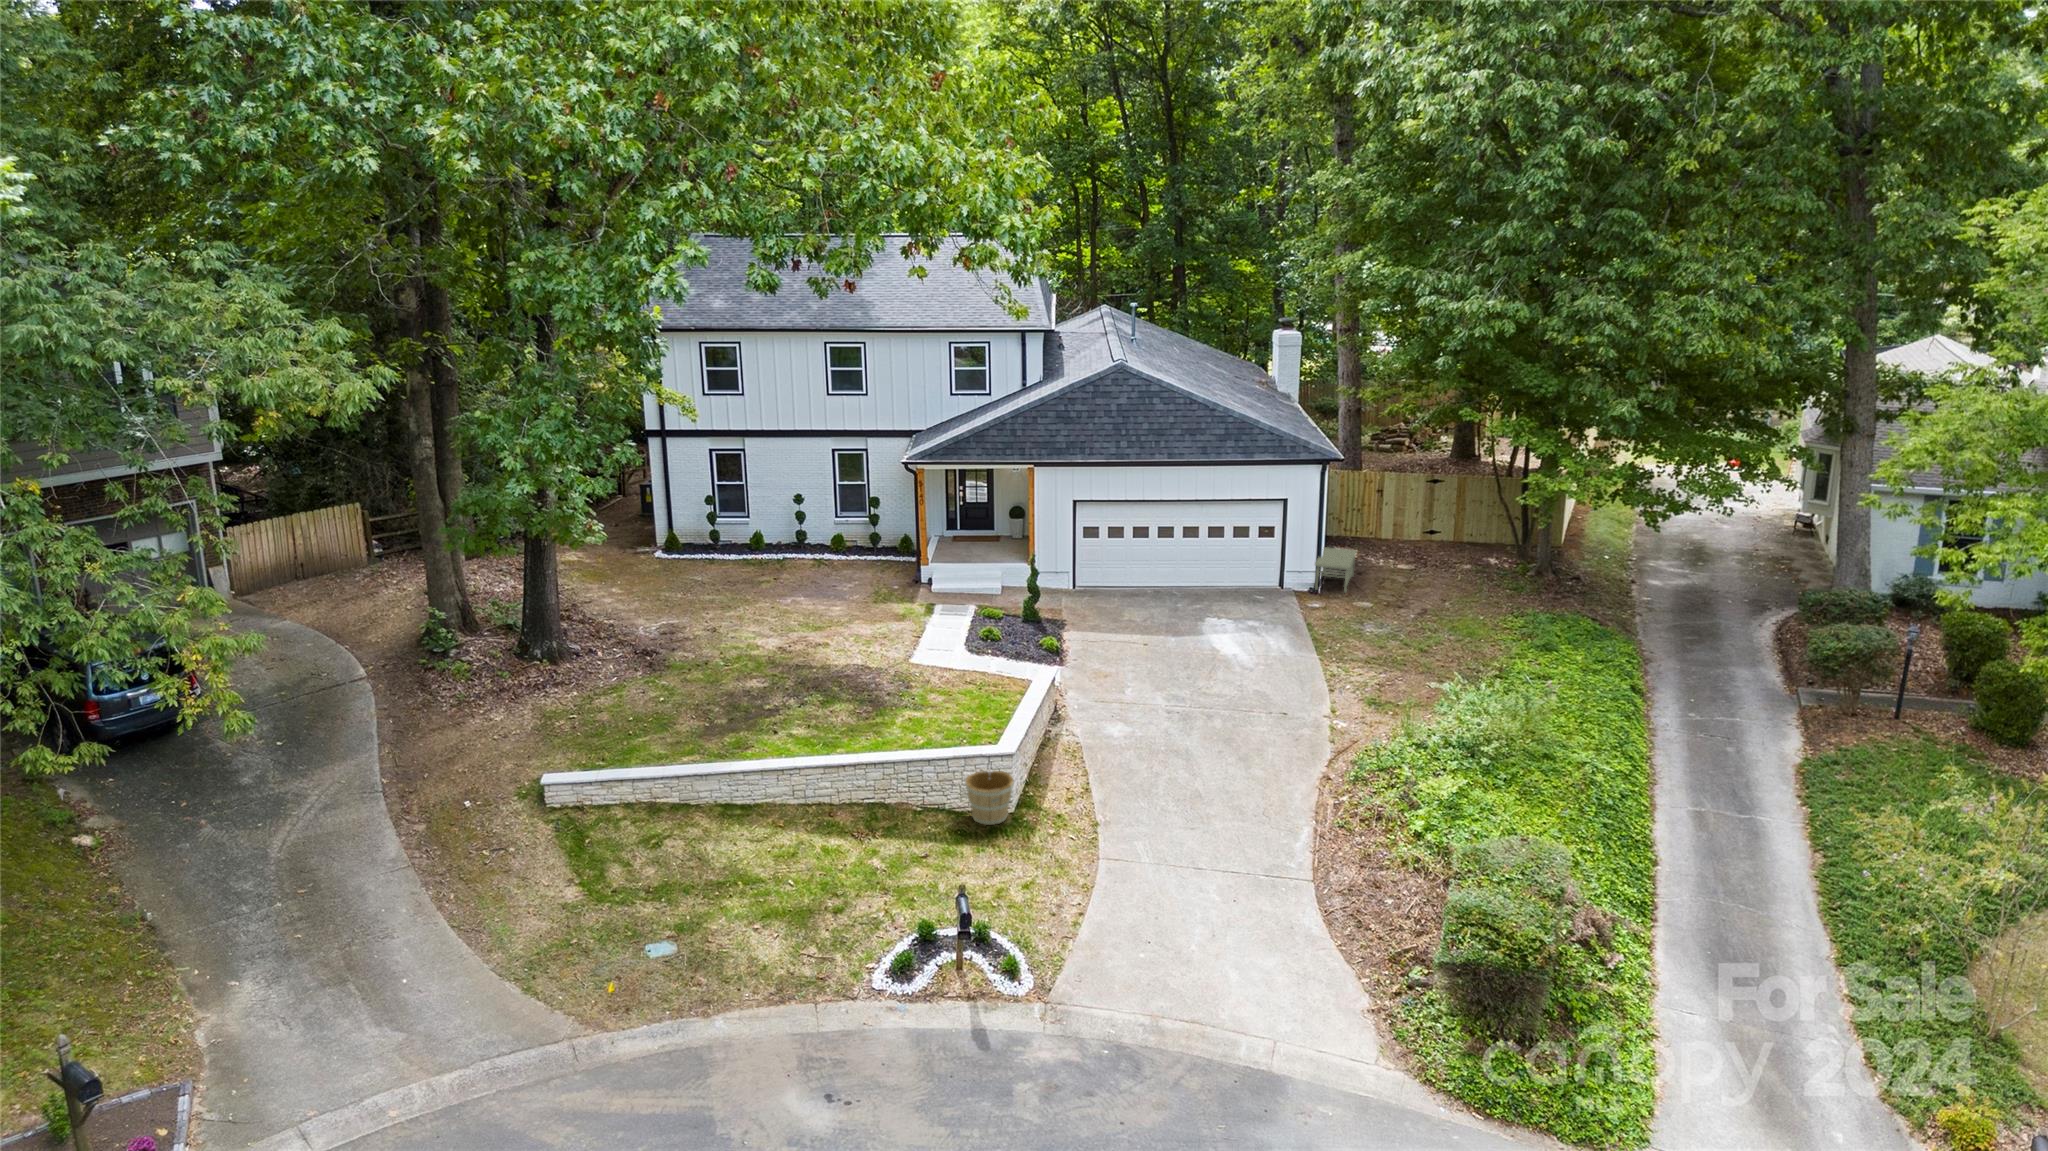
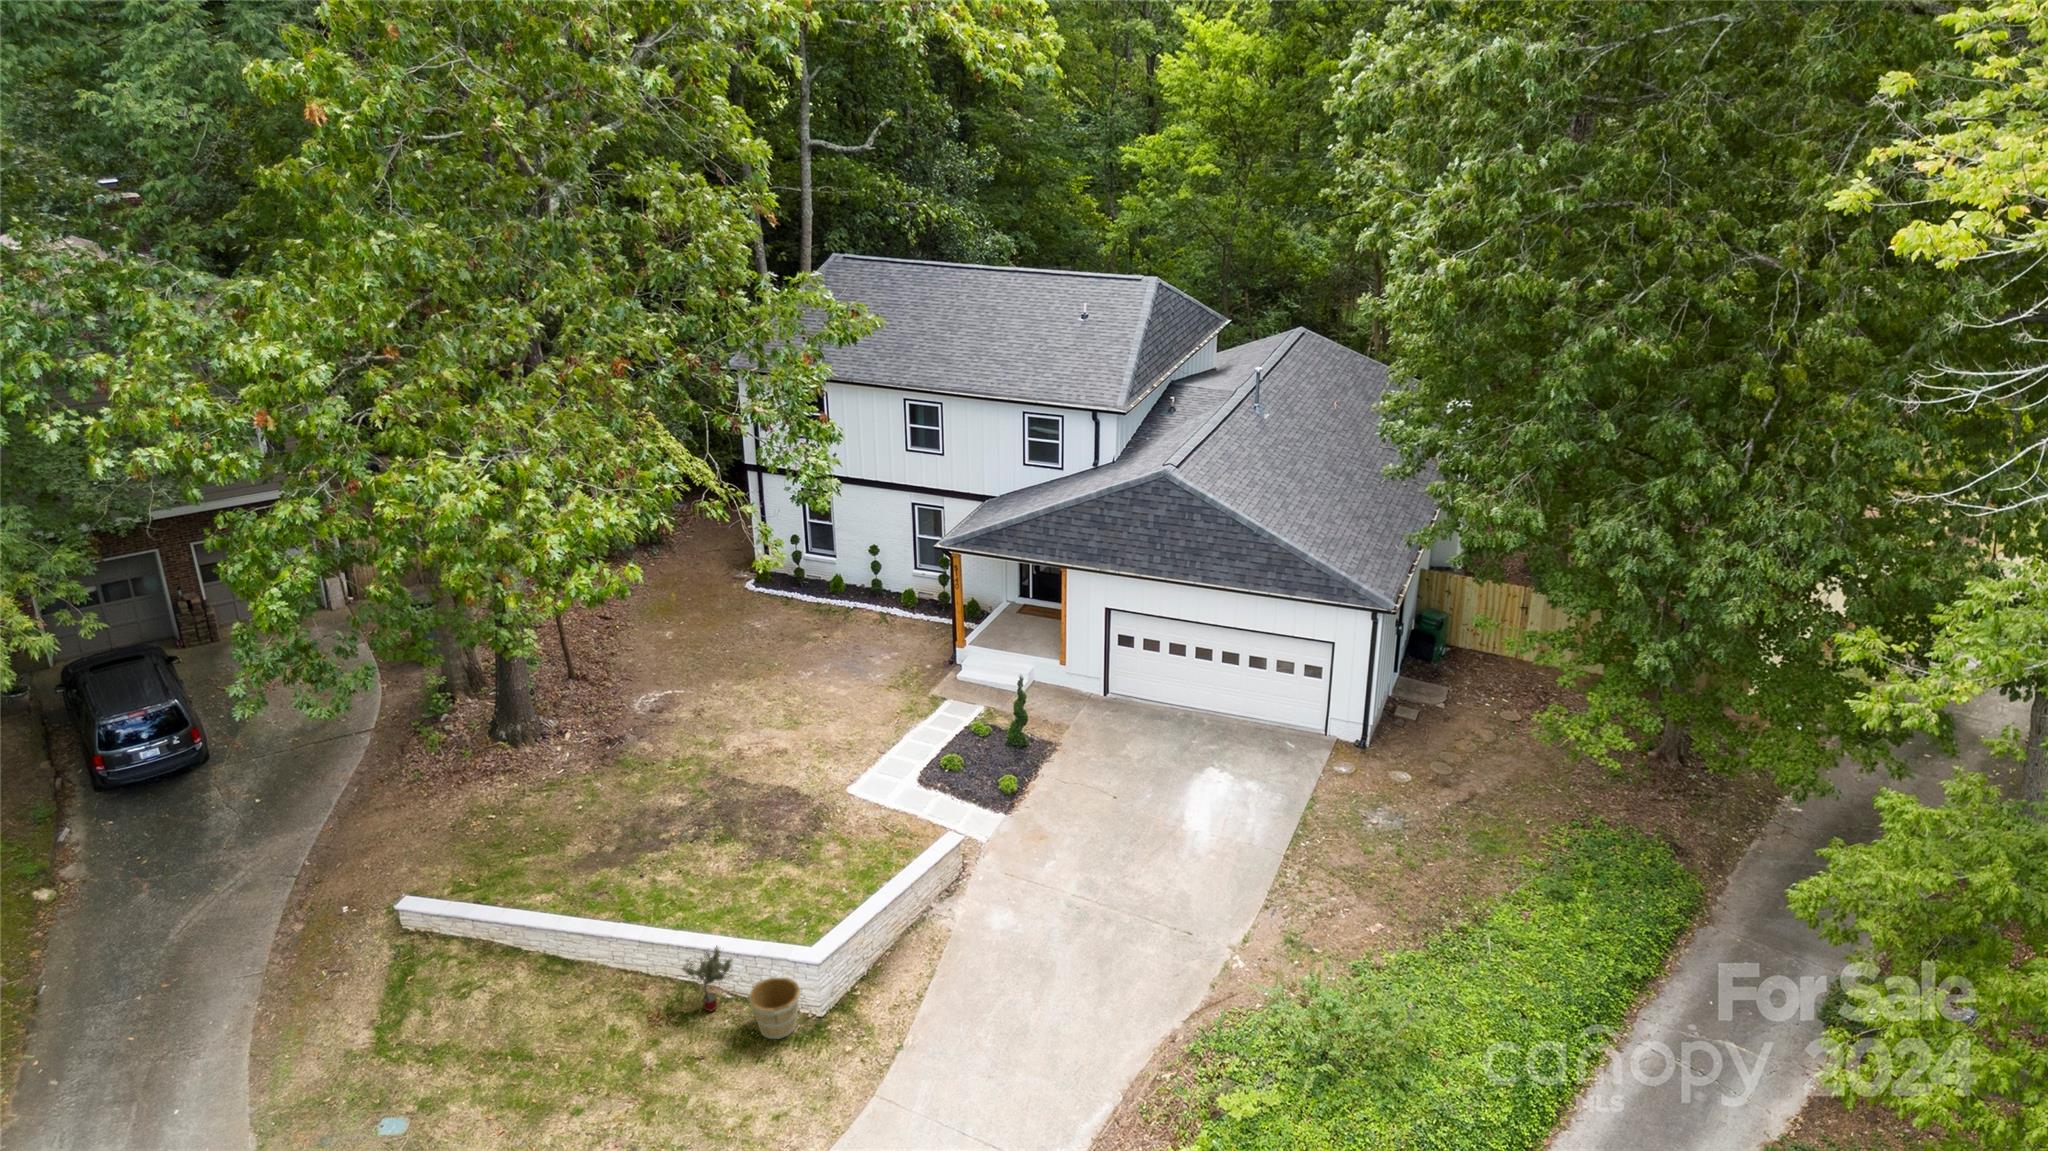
storage bench: present [1315,547,1357,592] -> none [1364,690,1432,756]
potted tree: none [885,747,944,818] -> present [683,946,733,1011]

